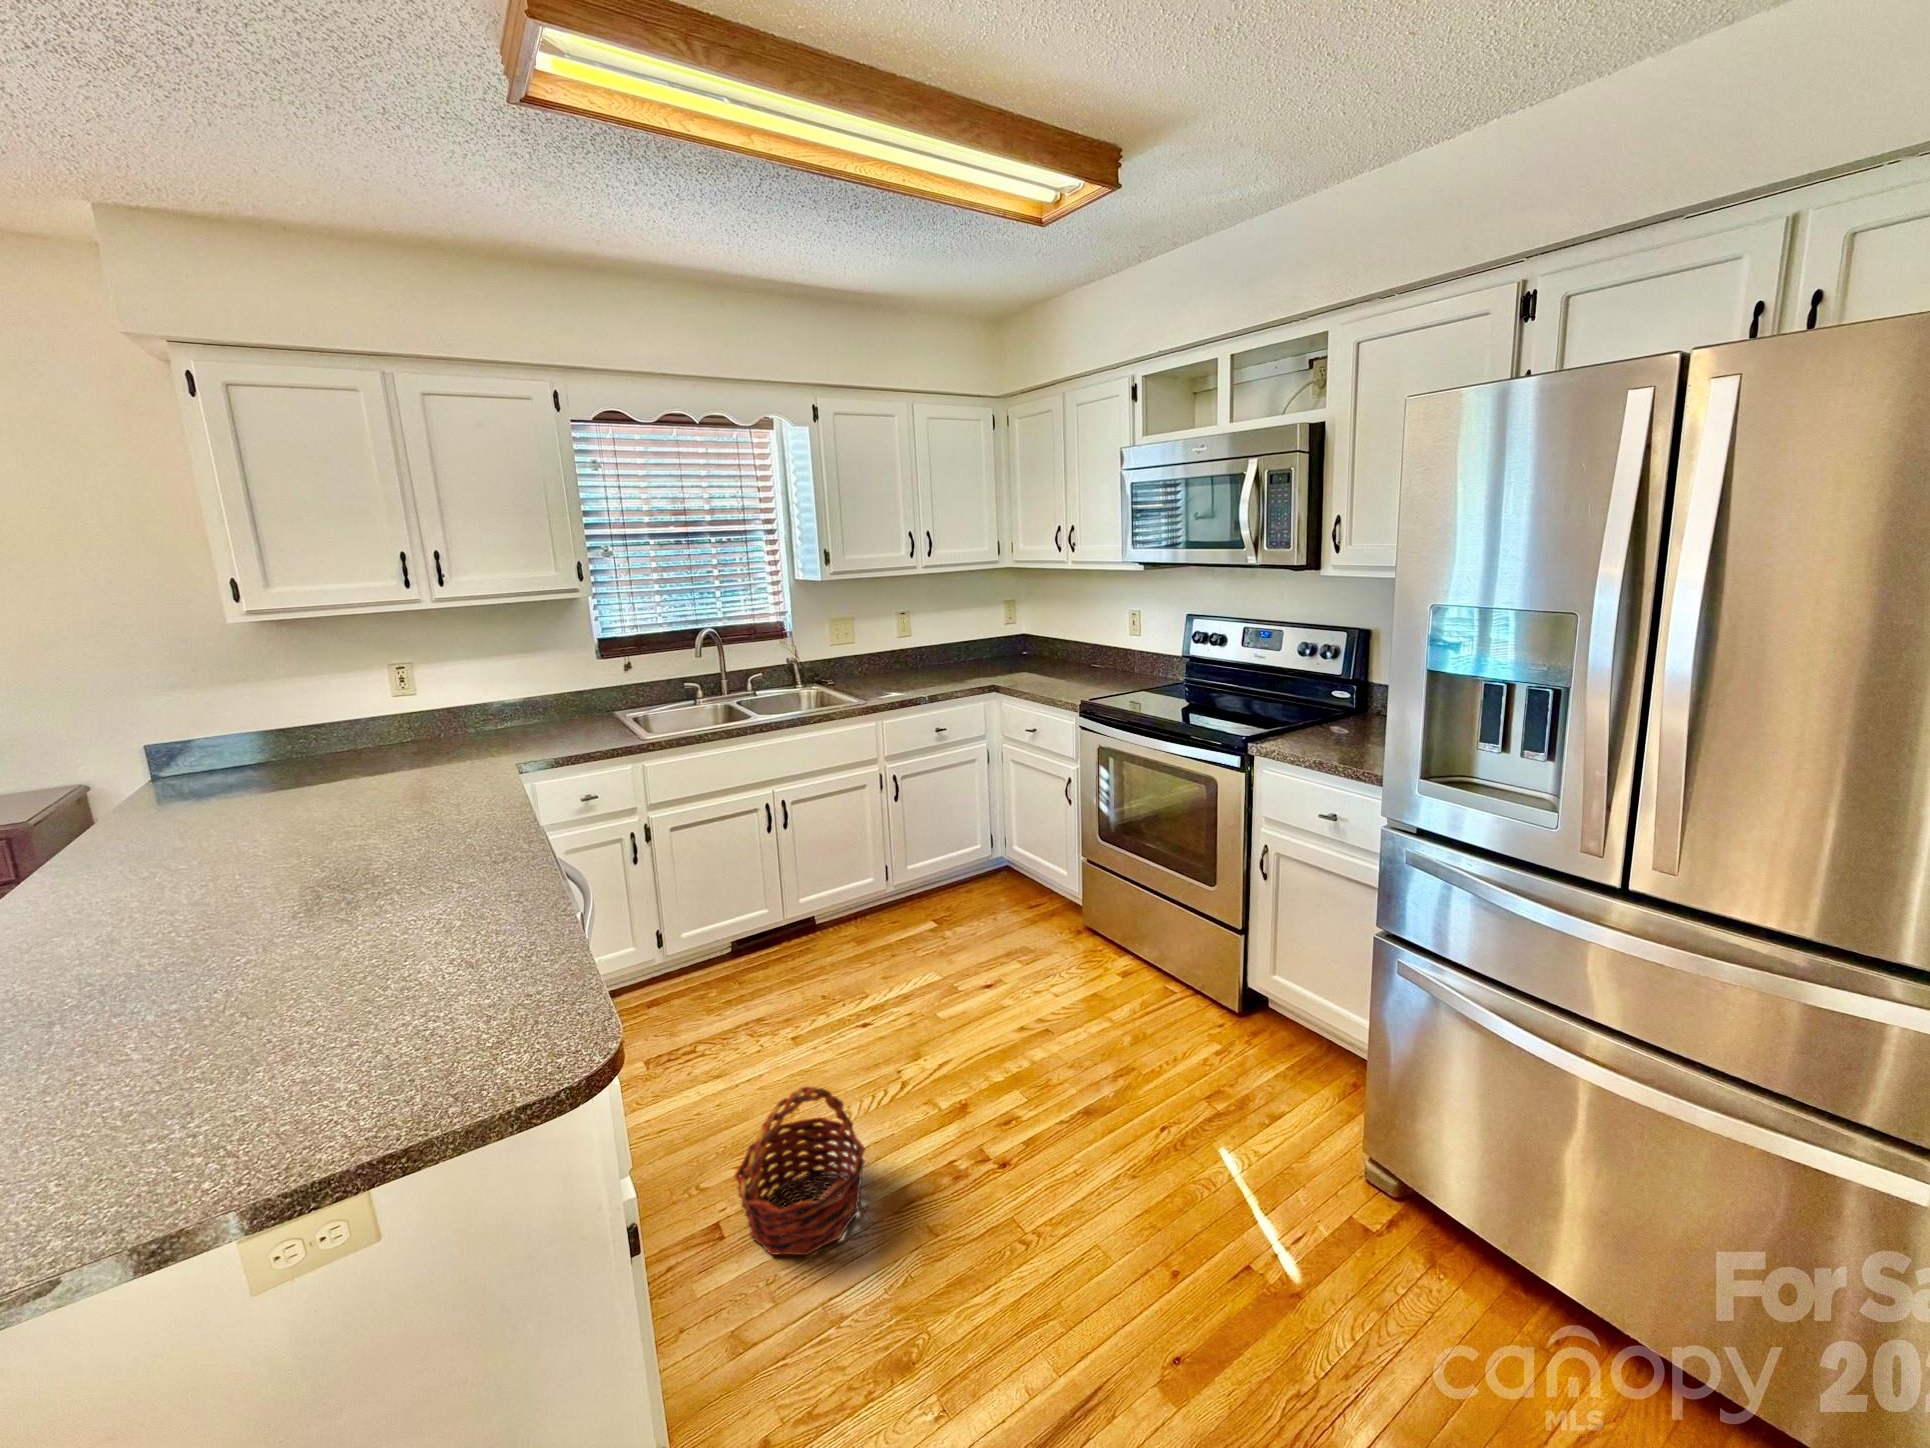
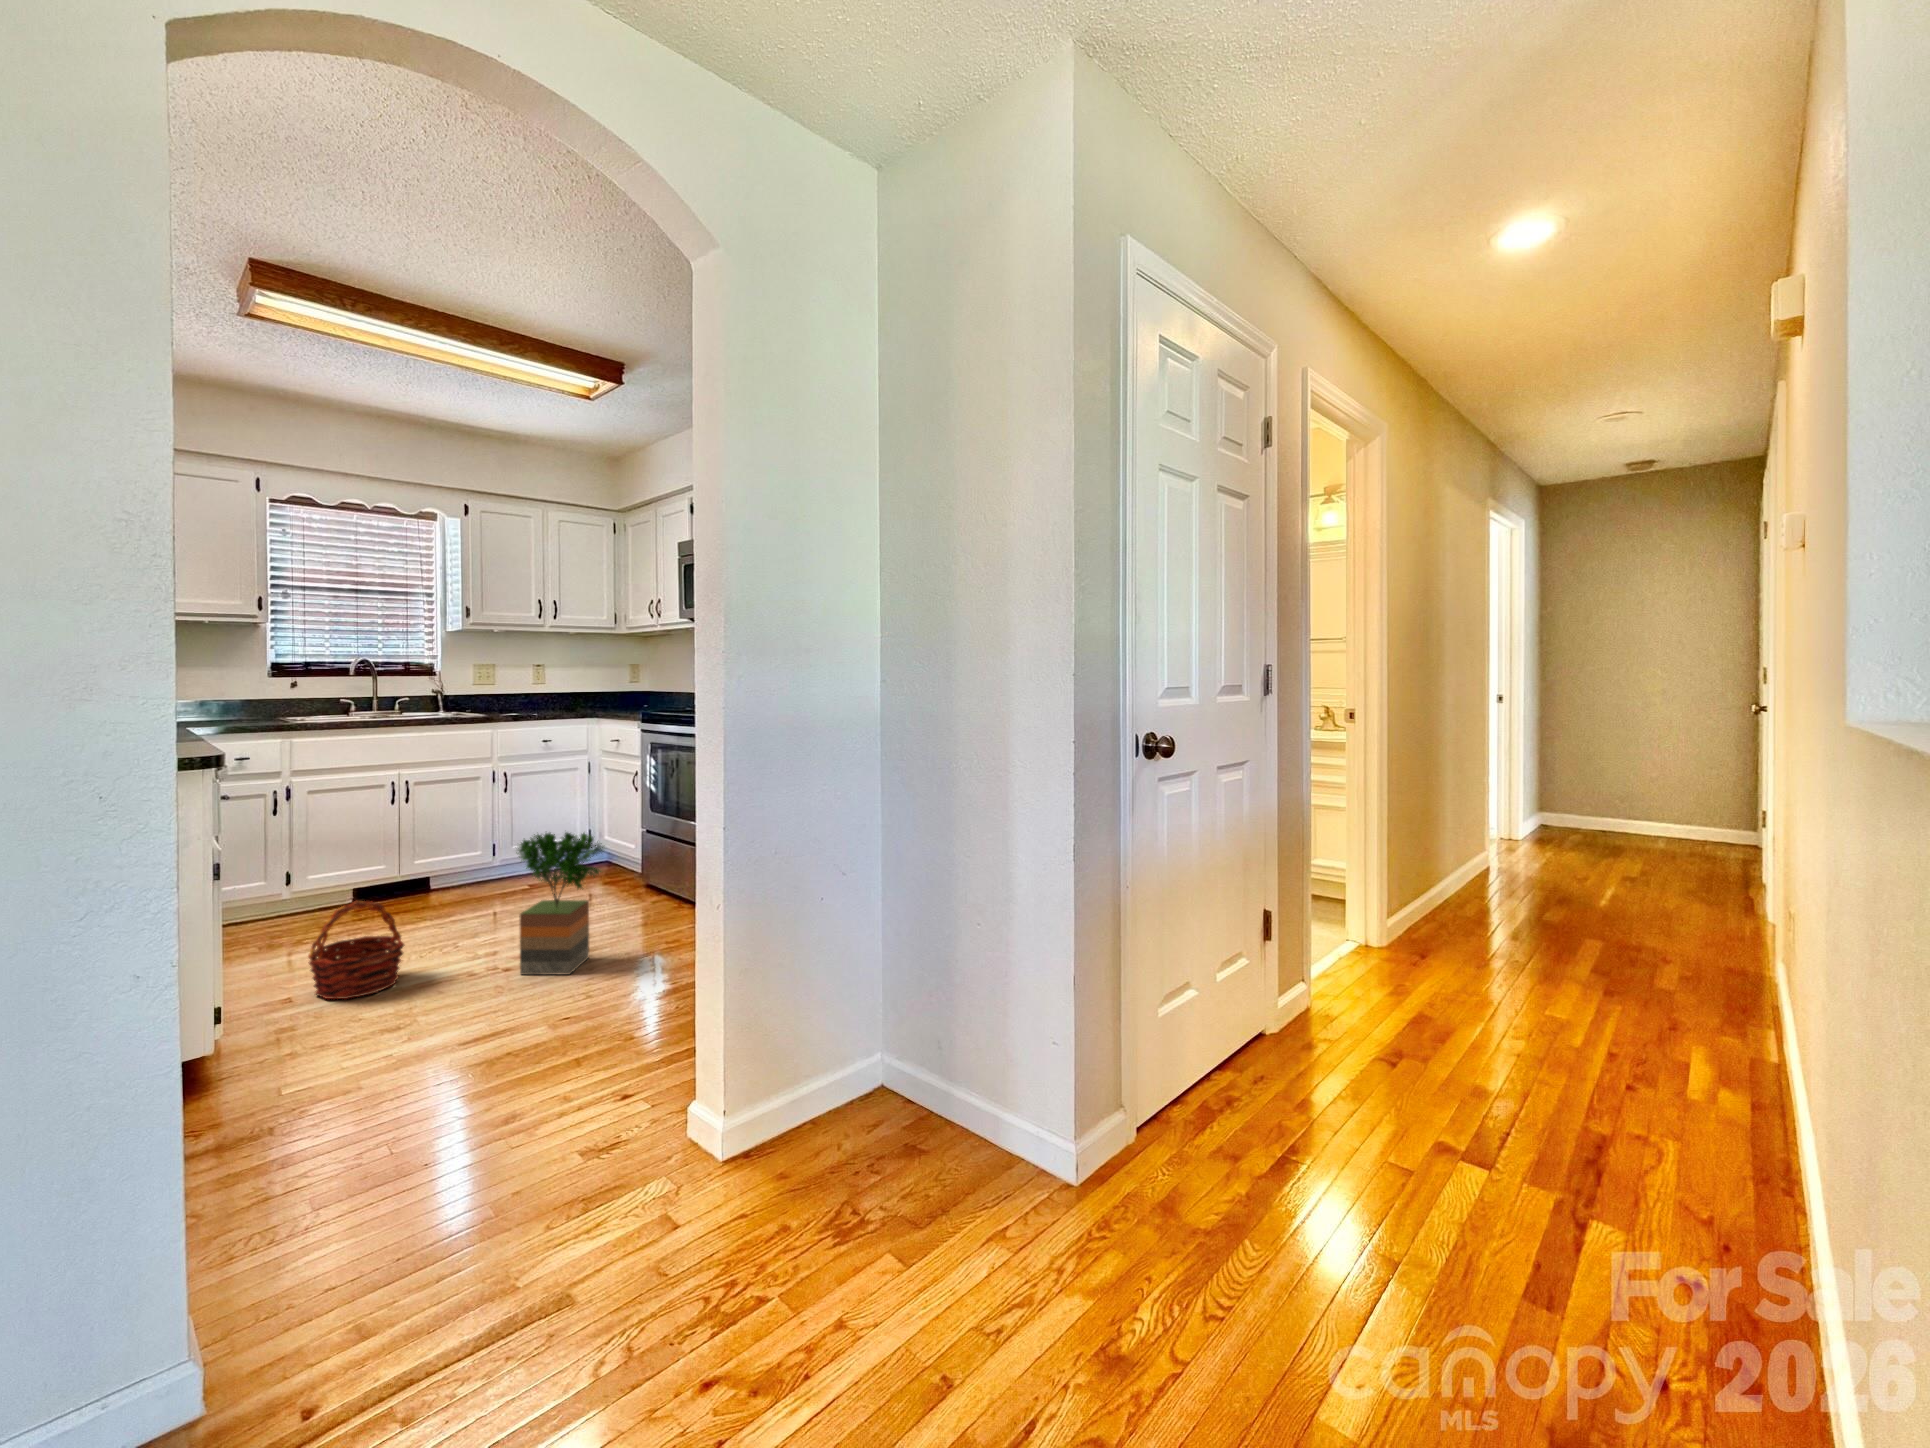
potted tree: none [1007,963,1155,1201] -> present [518,832,603,975]

